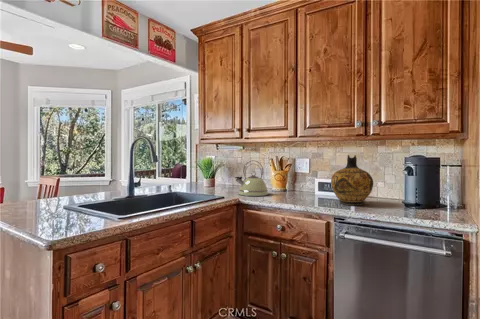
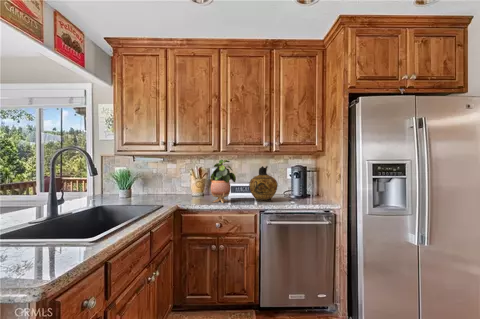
potted plant: none [279,147,312,201] -> present [210,160,236,203]
kettle: present [235,160,268,196] -> none [169,171,196,202]

